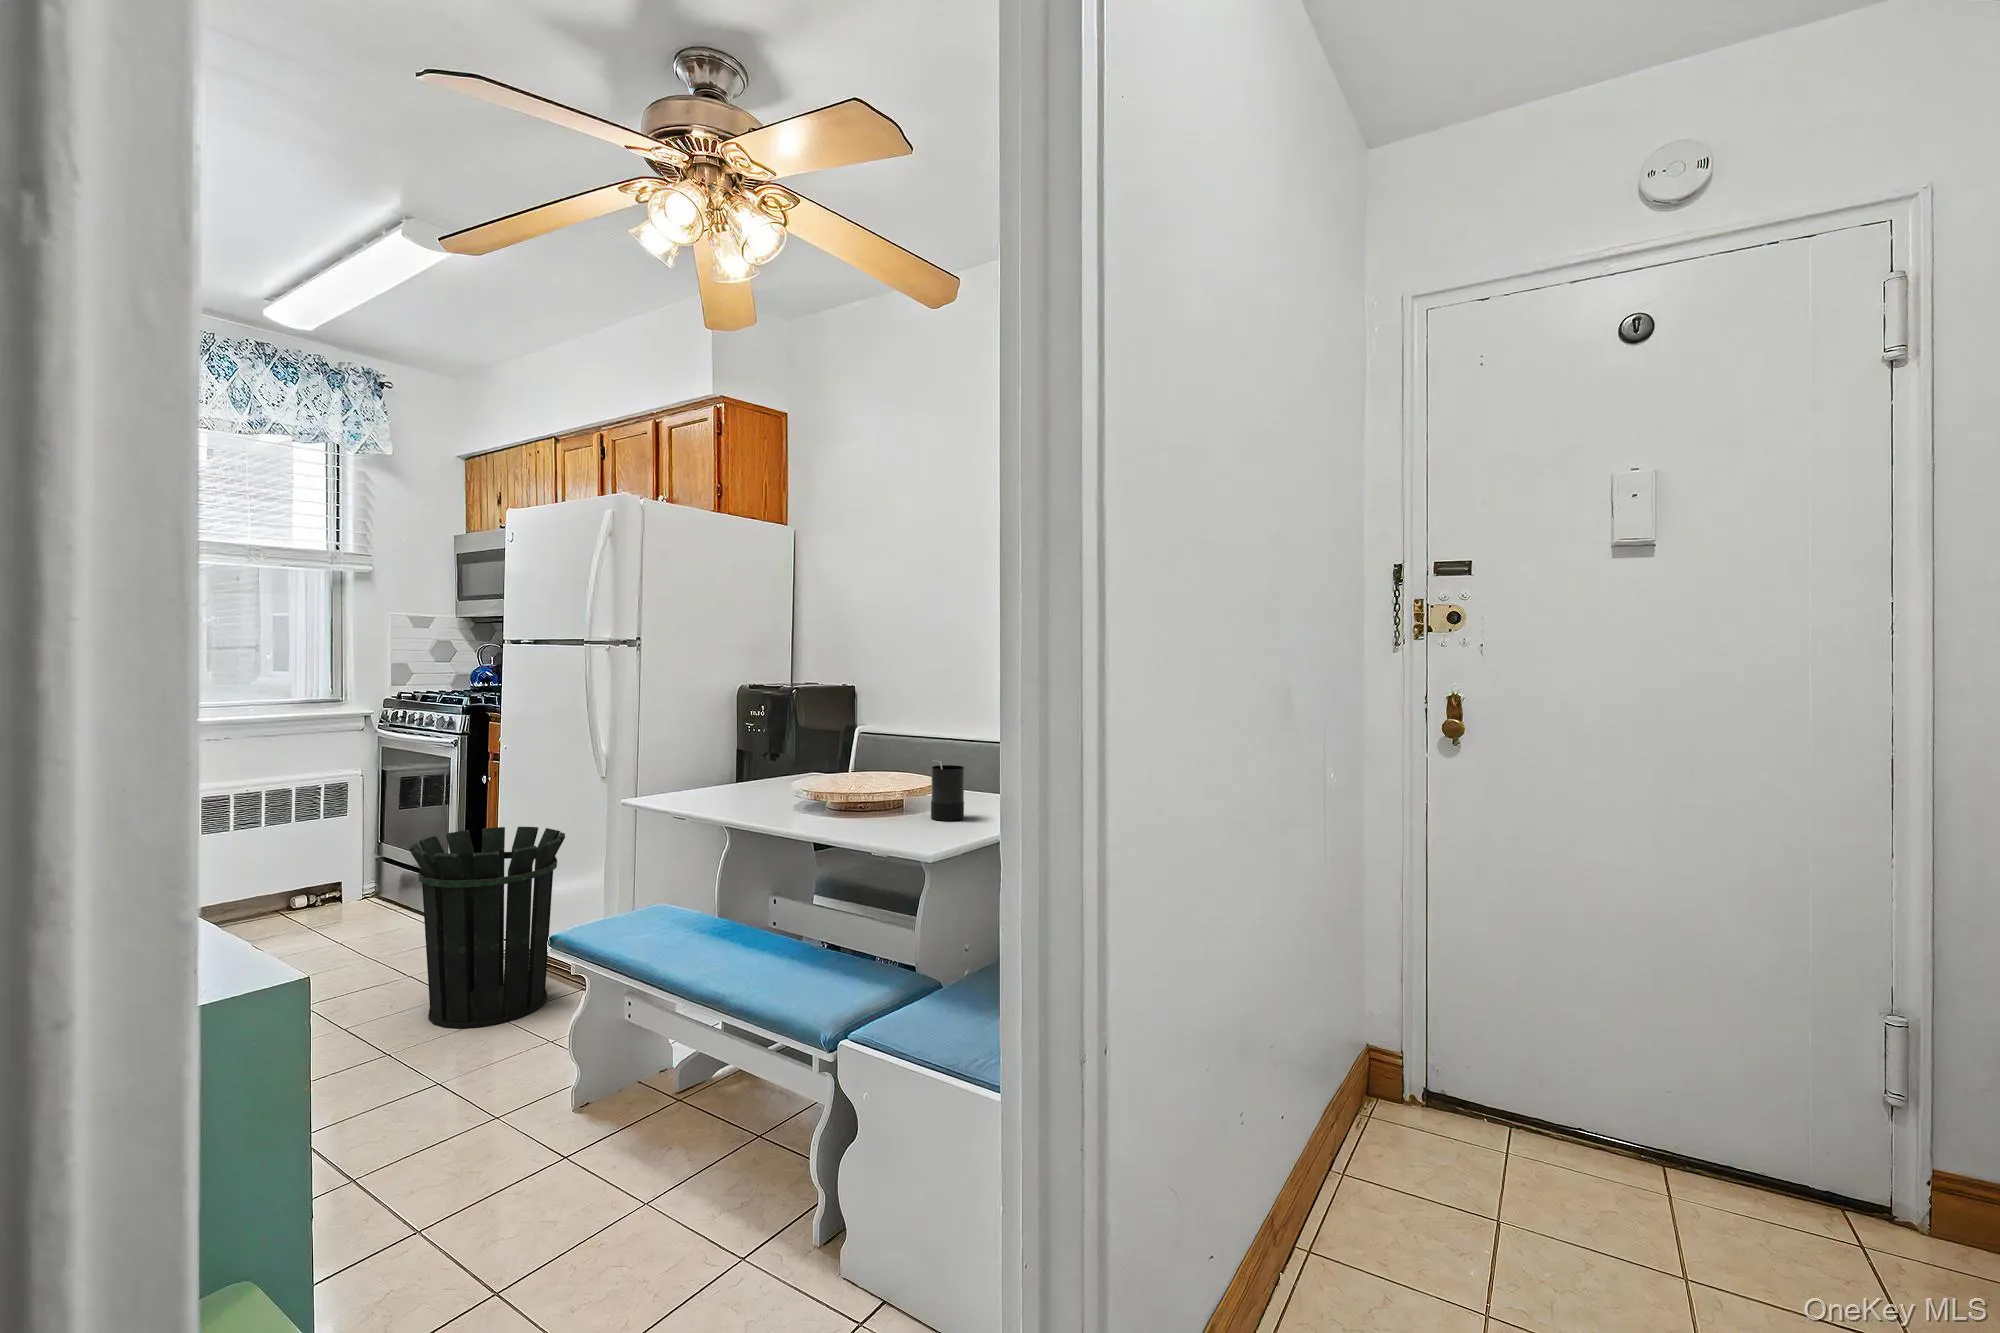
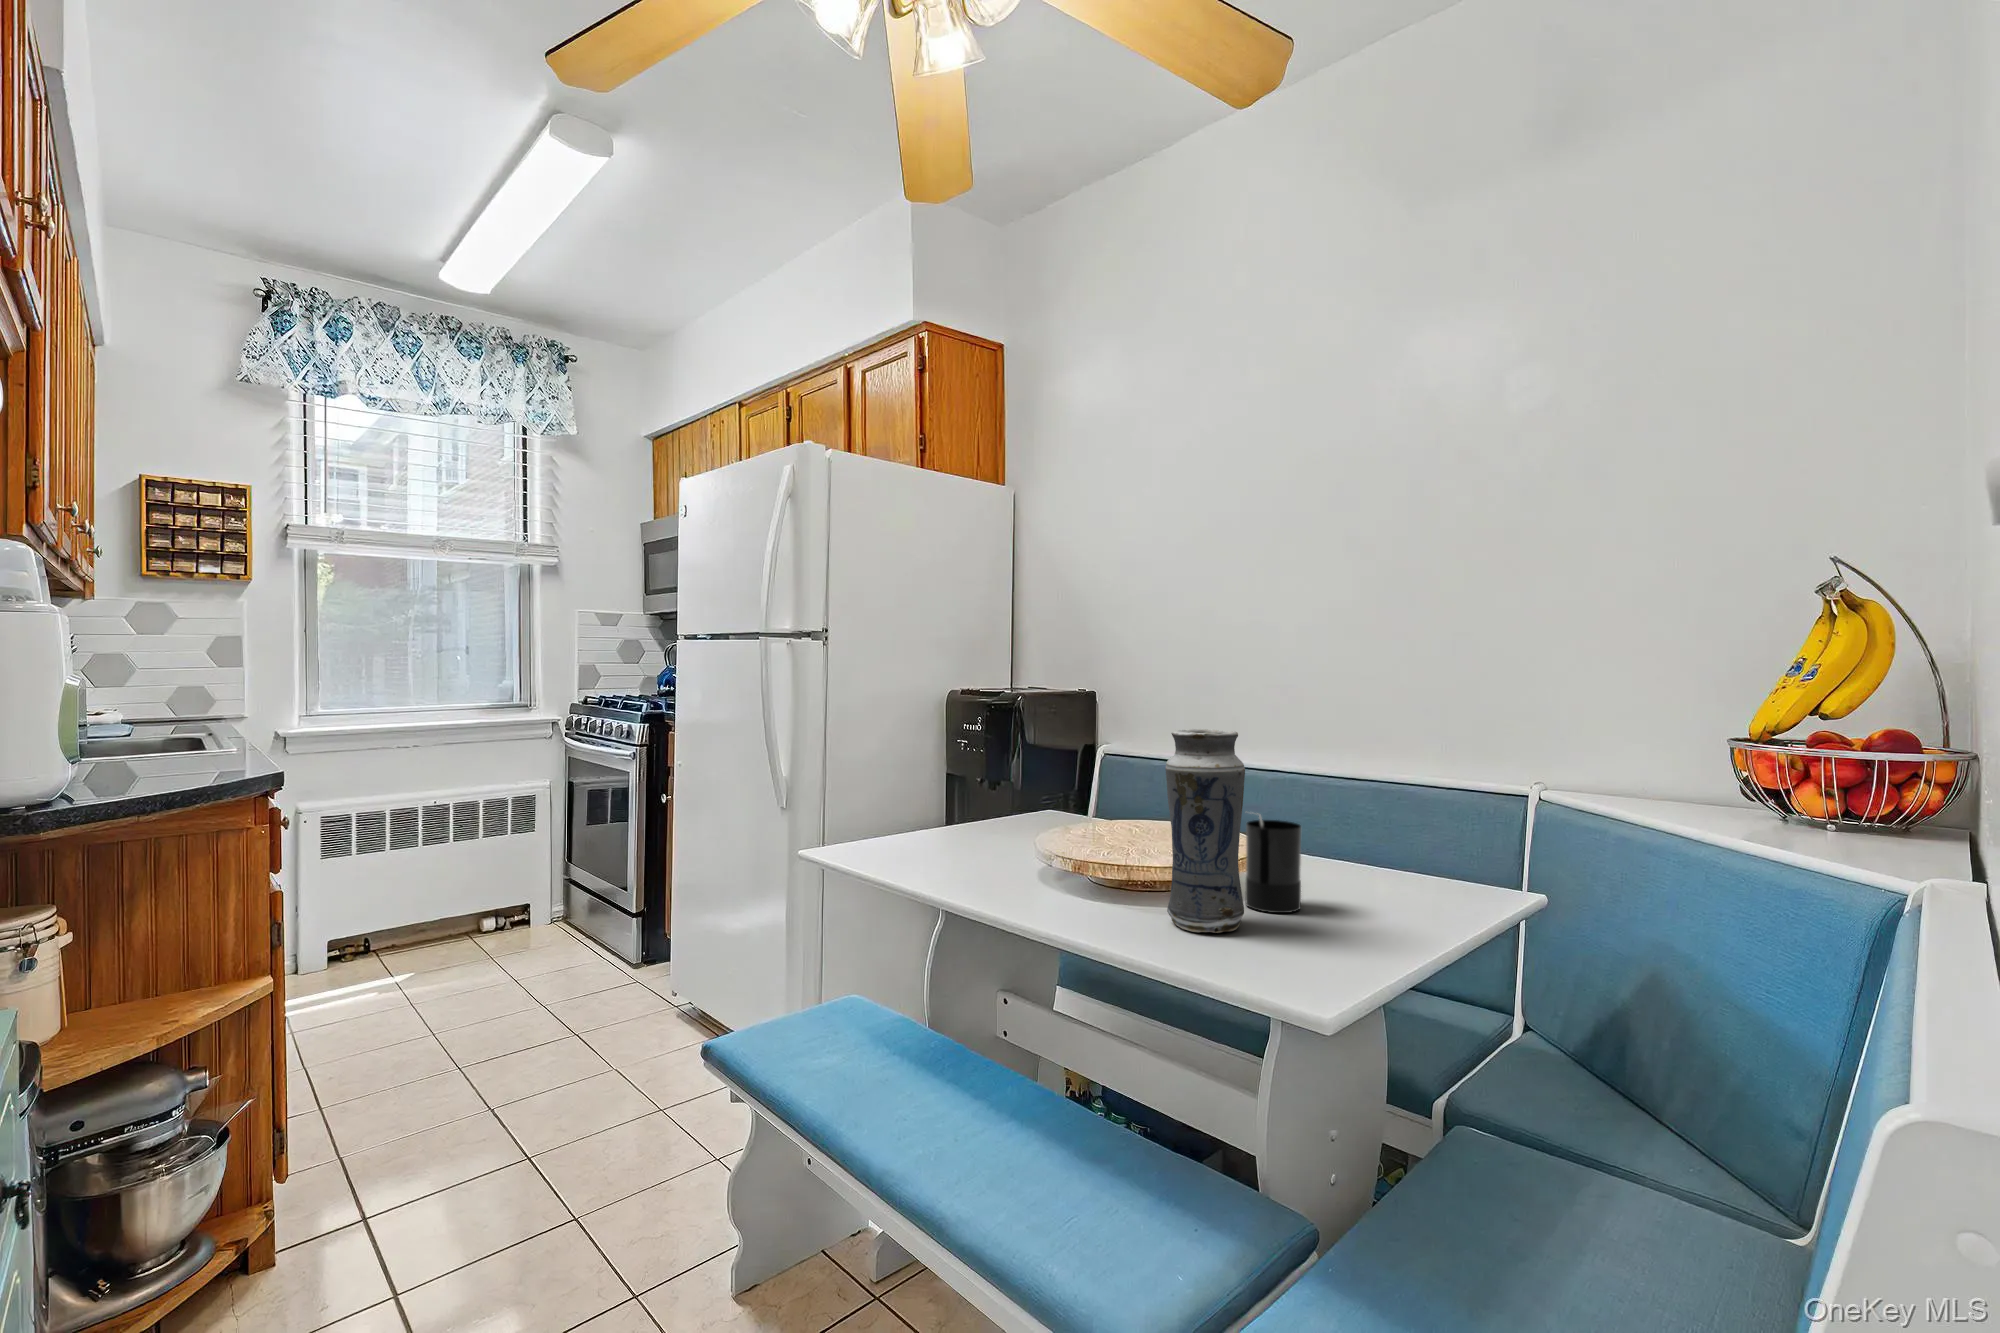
vase: none [877,708,925,830] -> present [1165,729,1245,933]
waste bin: present [409,827,565,1028] -> none [561,862,740,1118]

